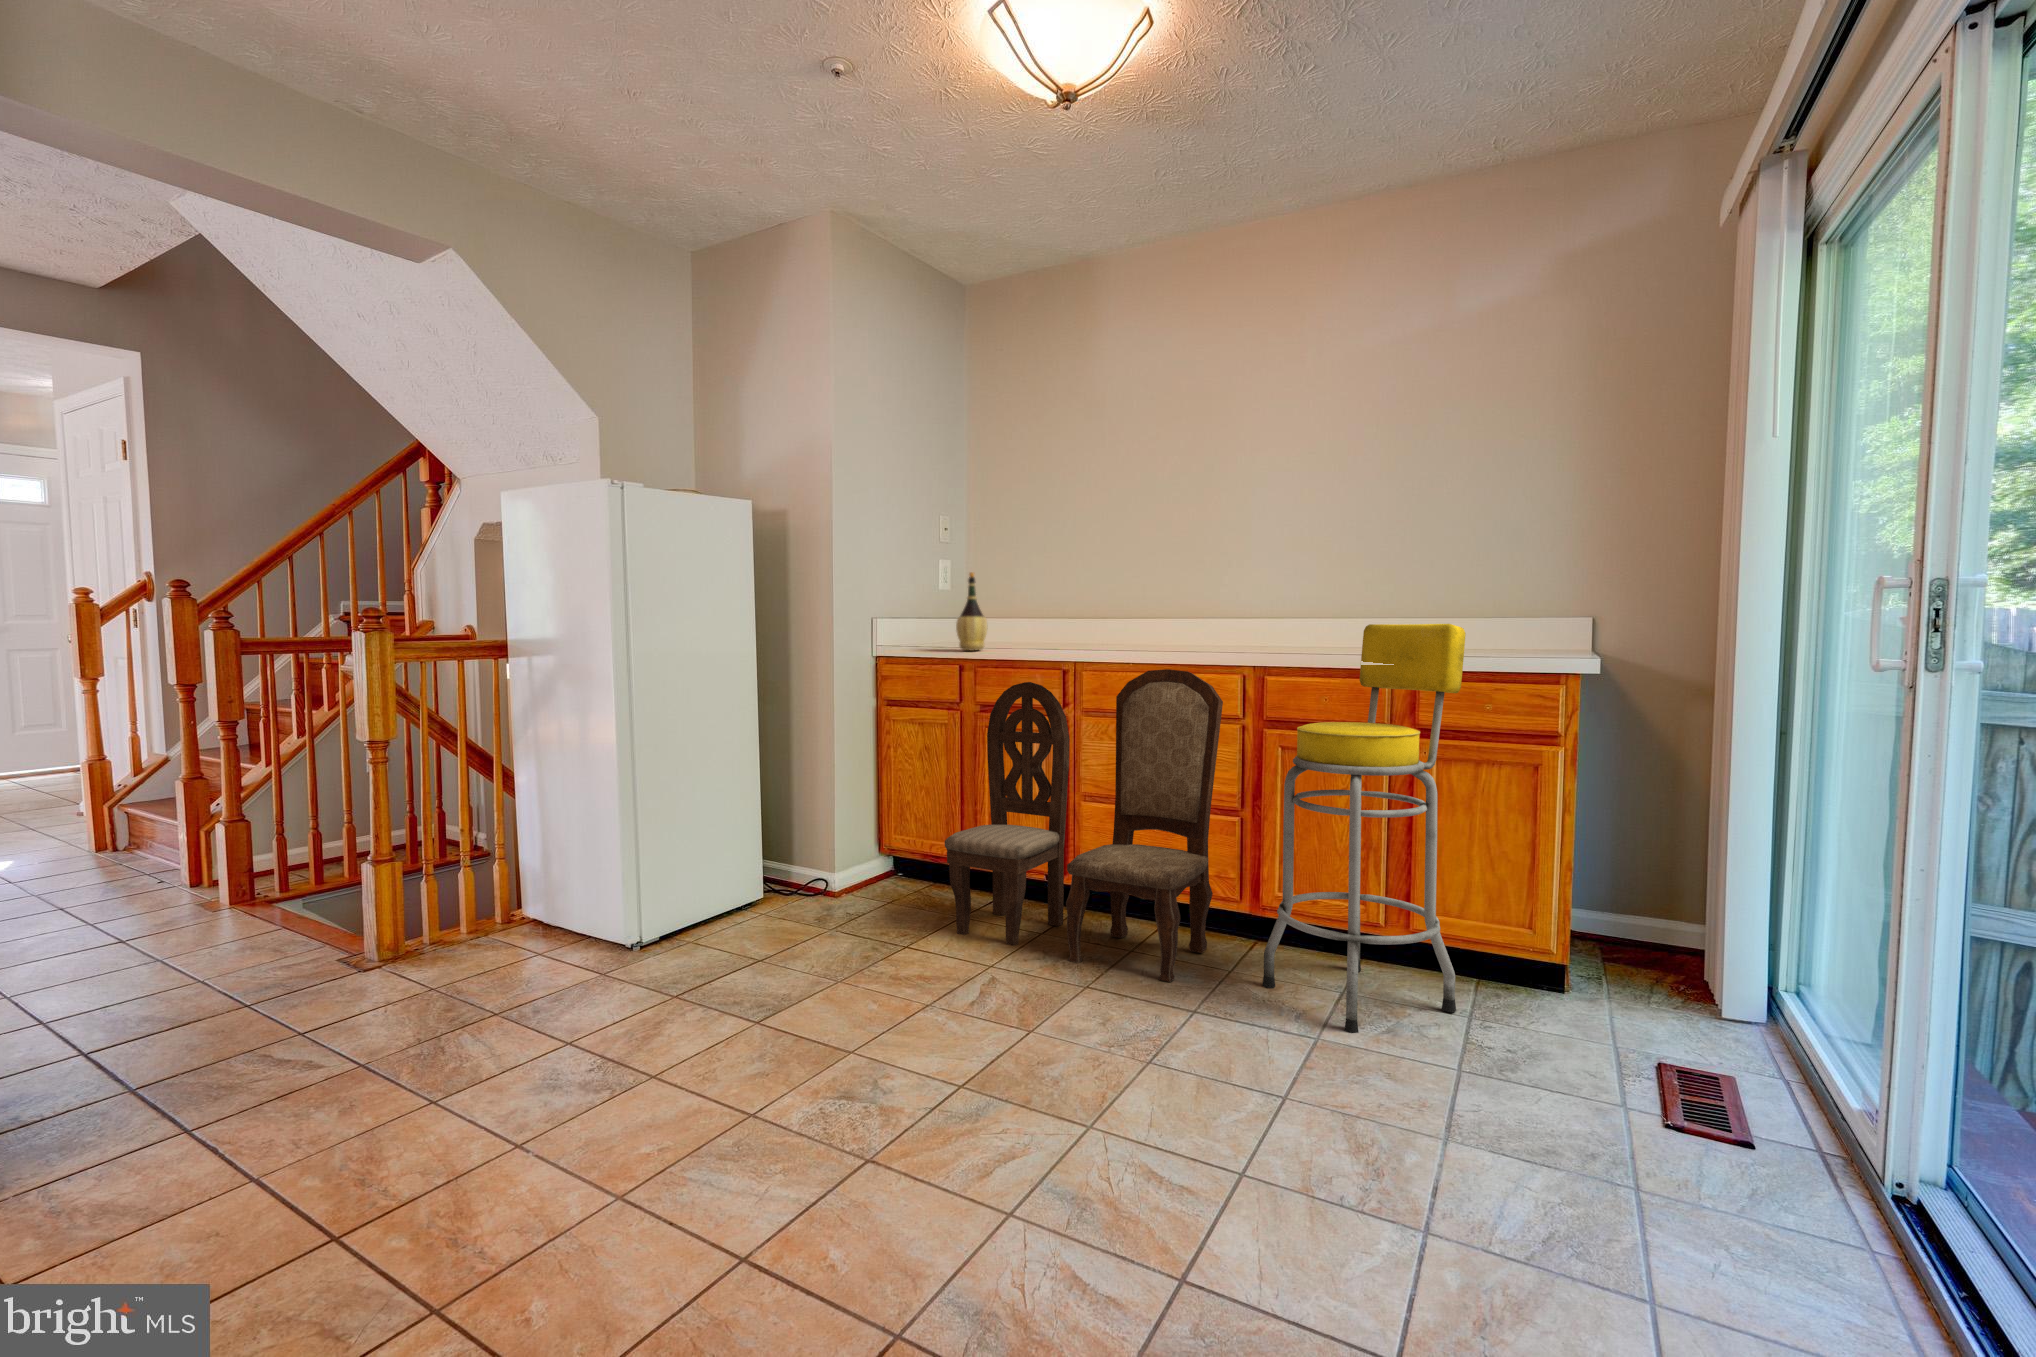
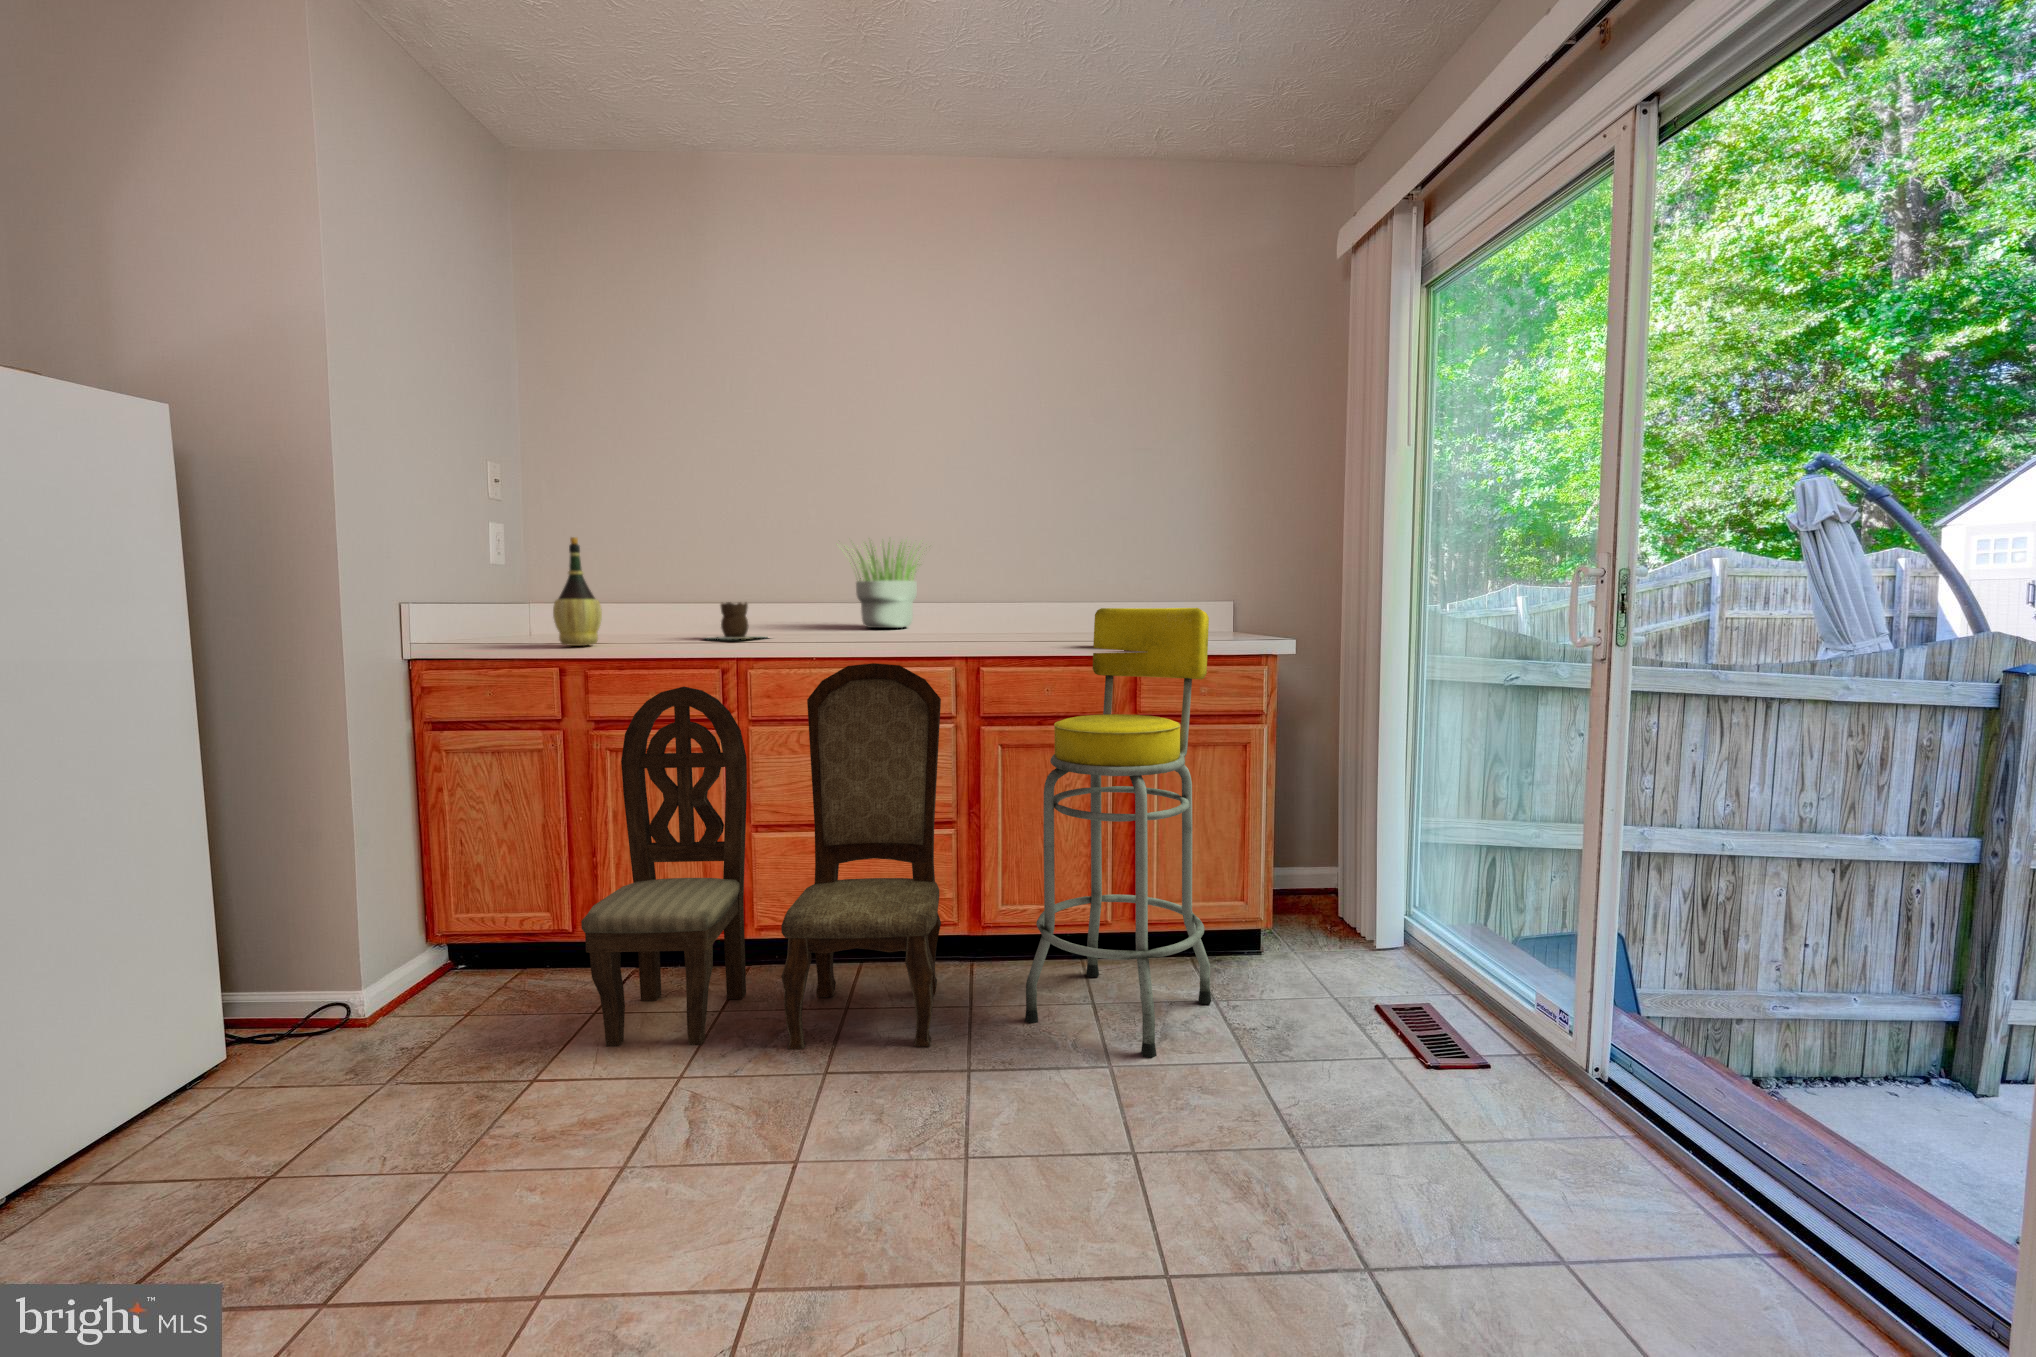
potted plant: none [1173,562,1265,643] -> present [842,543,920,628]
vase: none [1058,619,1112,648] -> present [709,602,761,639]

